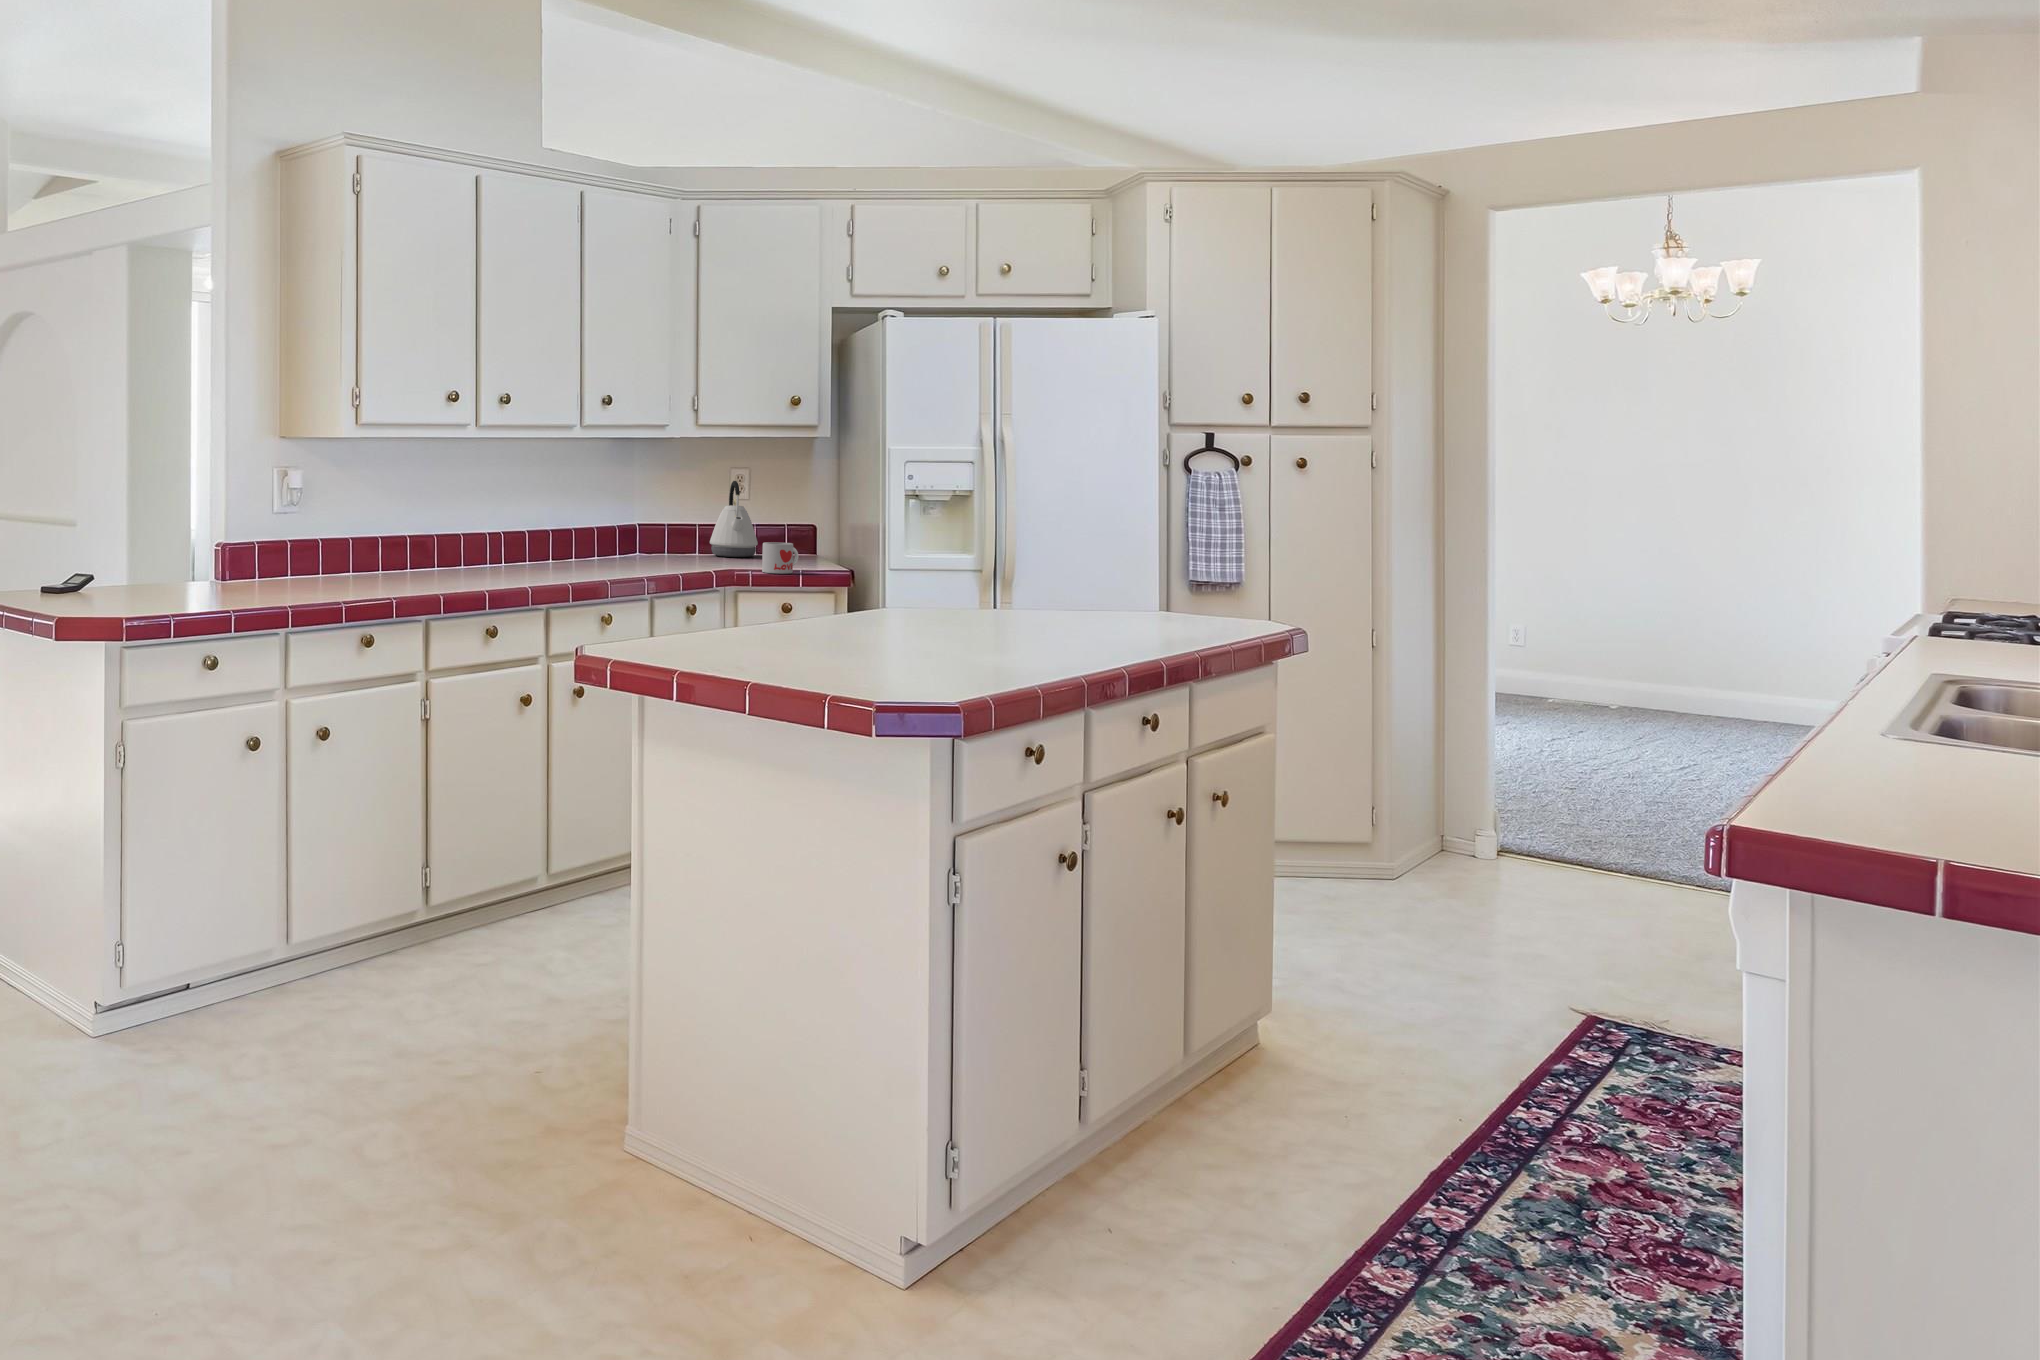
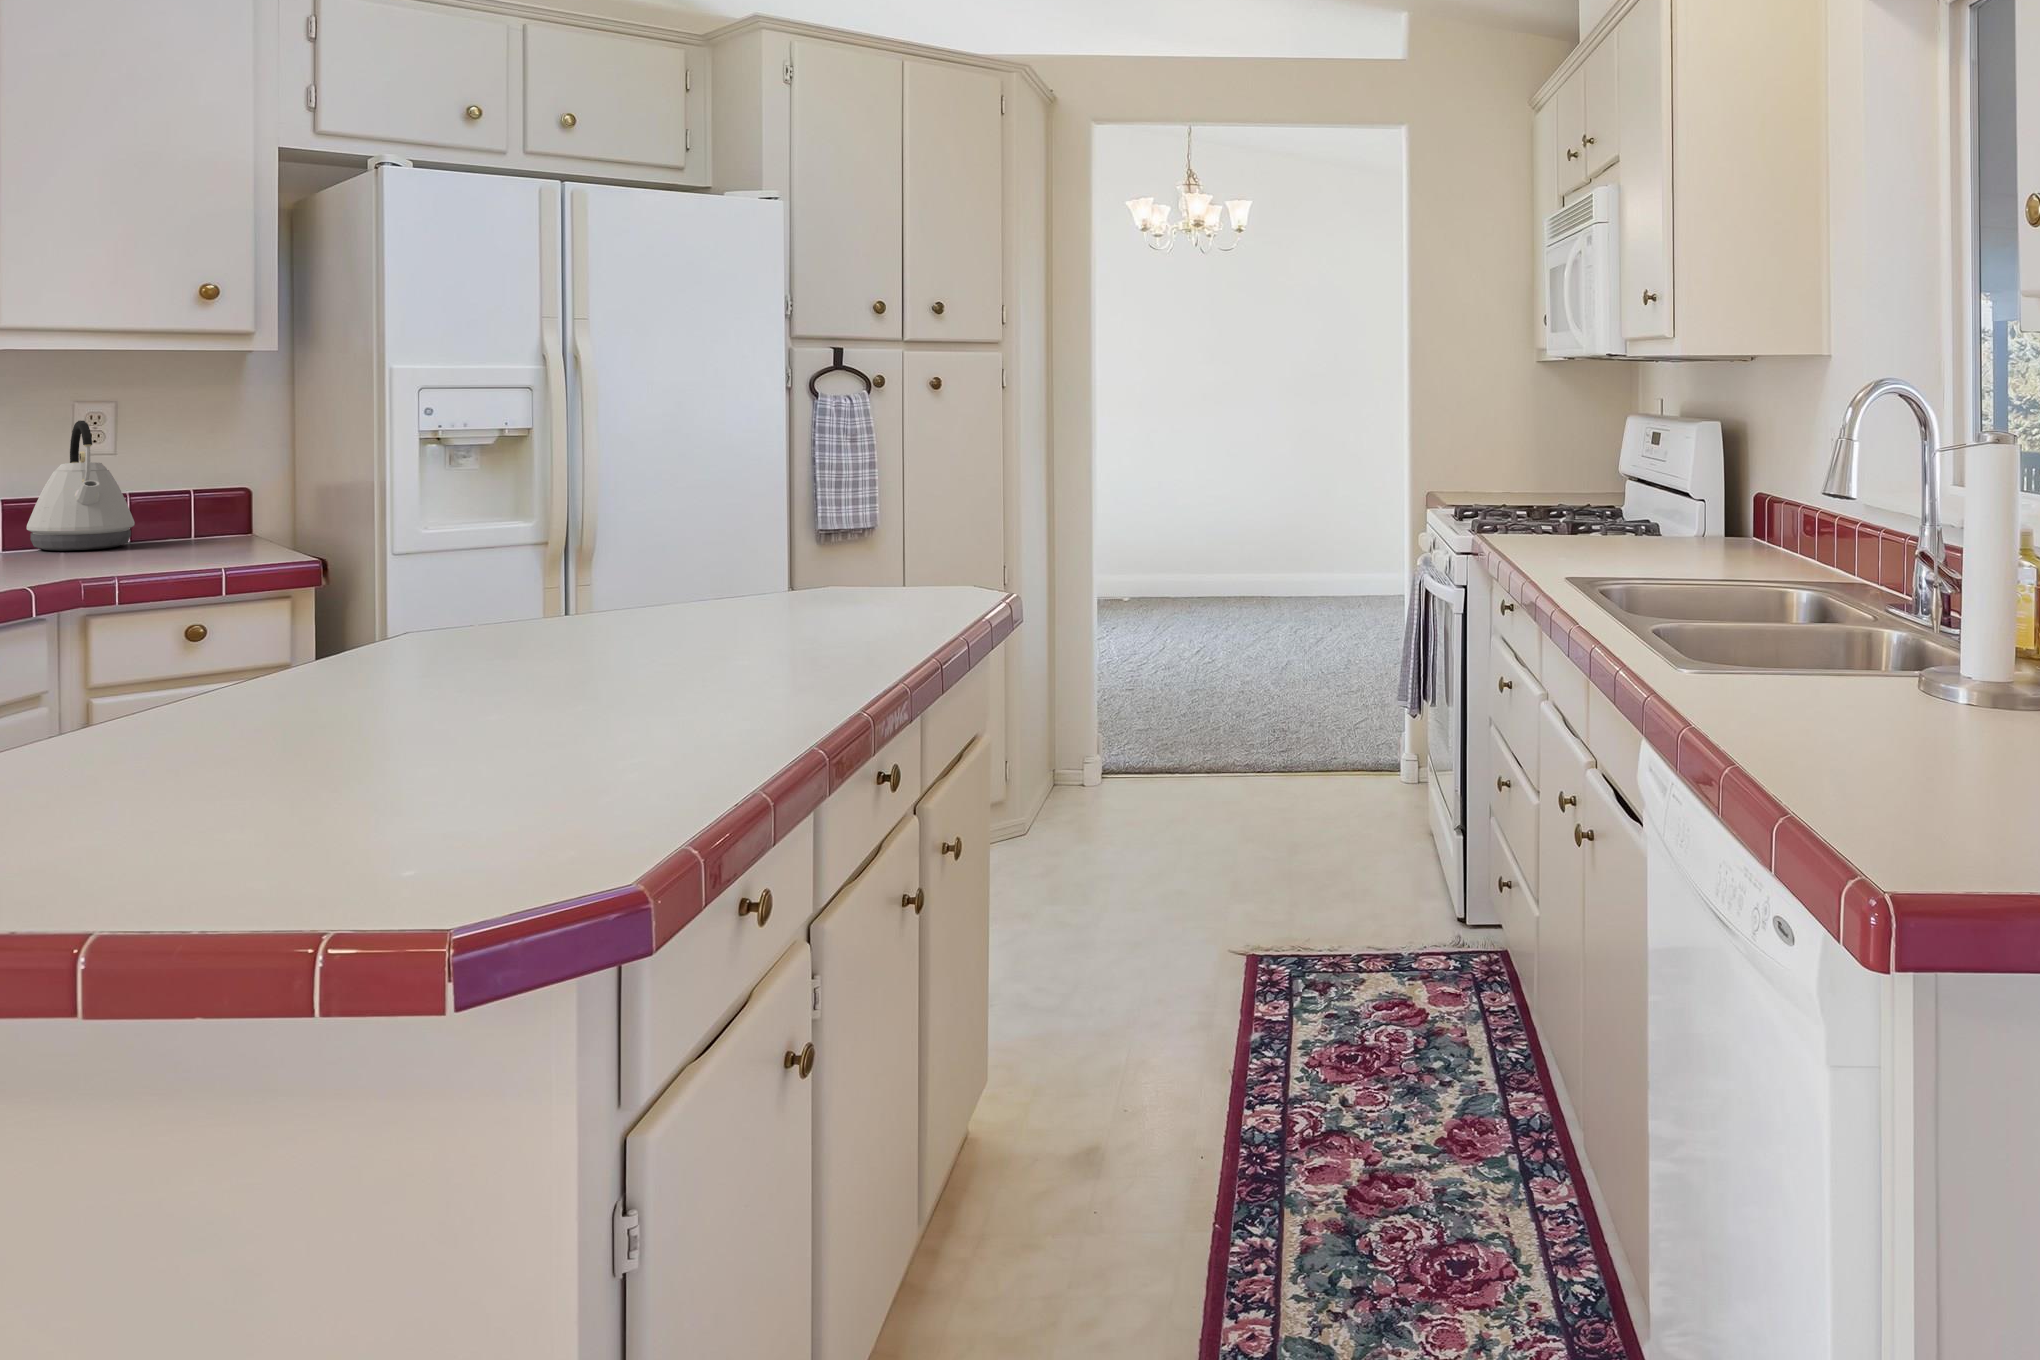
mug: present [762,542,798,574] -> none [143,524,220,578]

